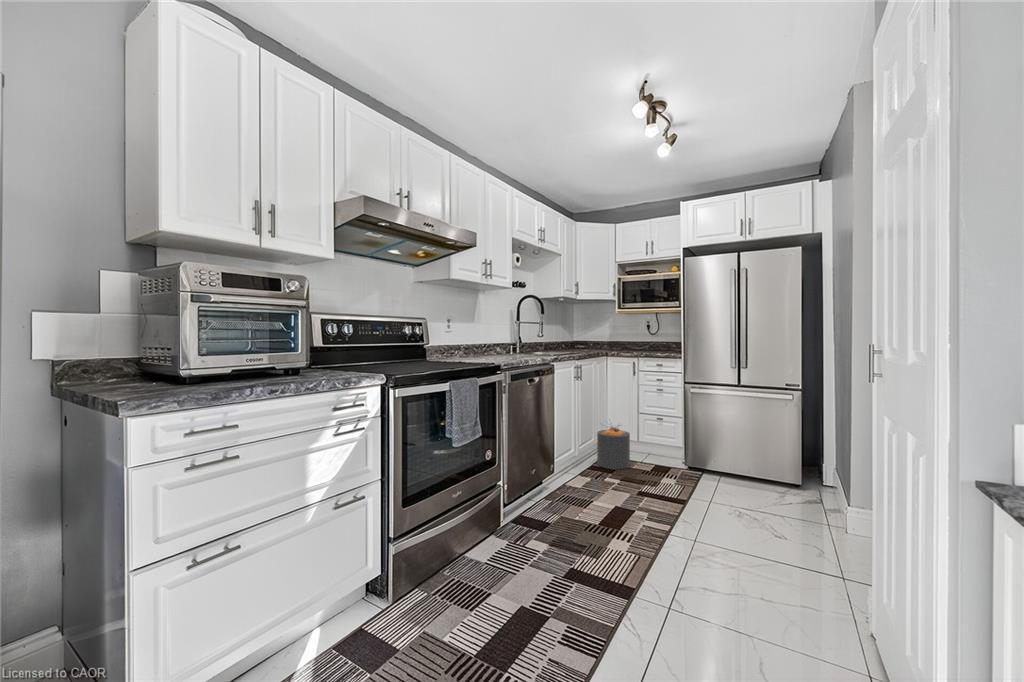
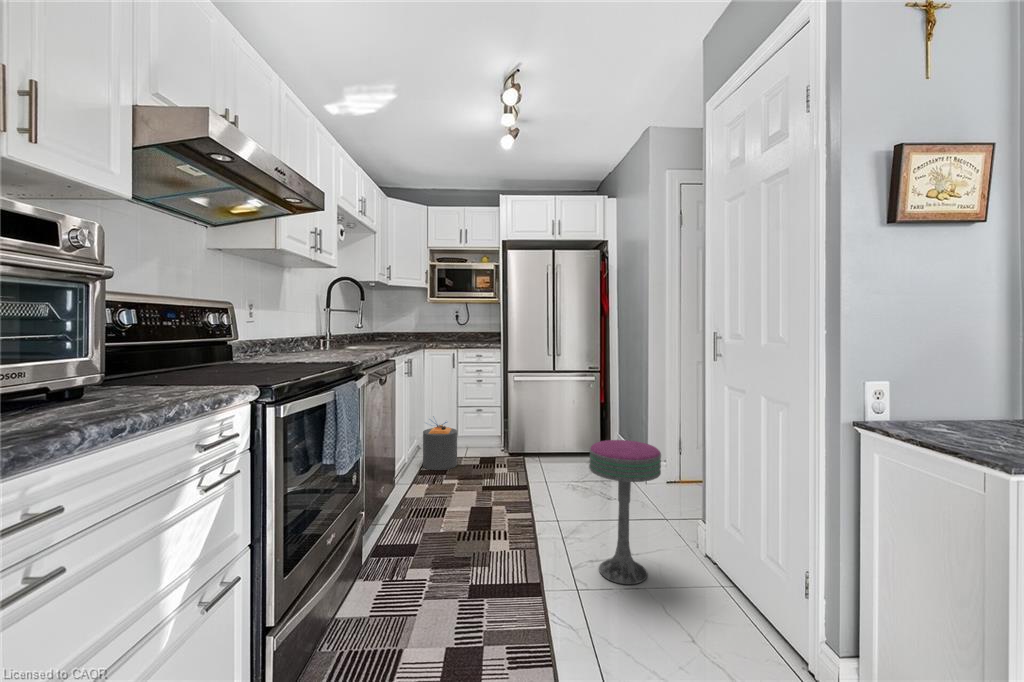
bar stool: none [694,455,780,618] -> present [589,440,661,584]

